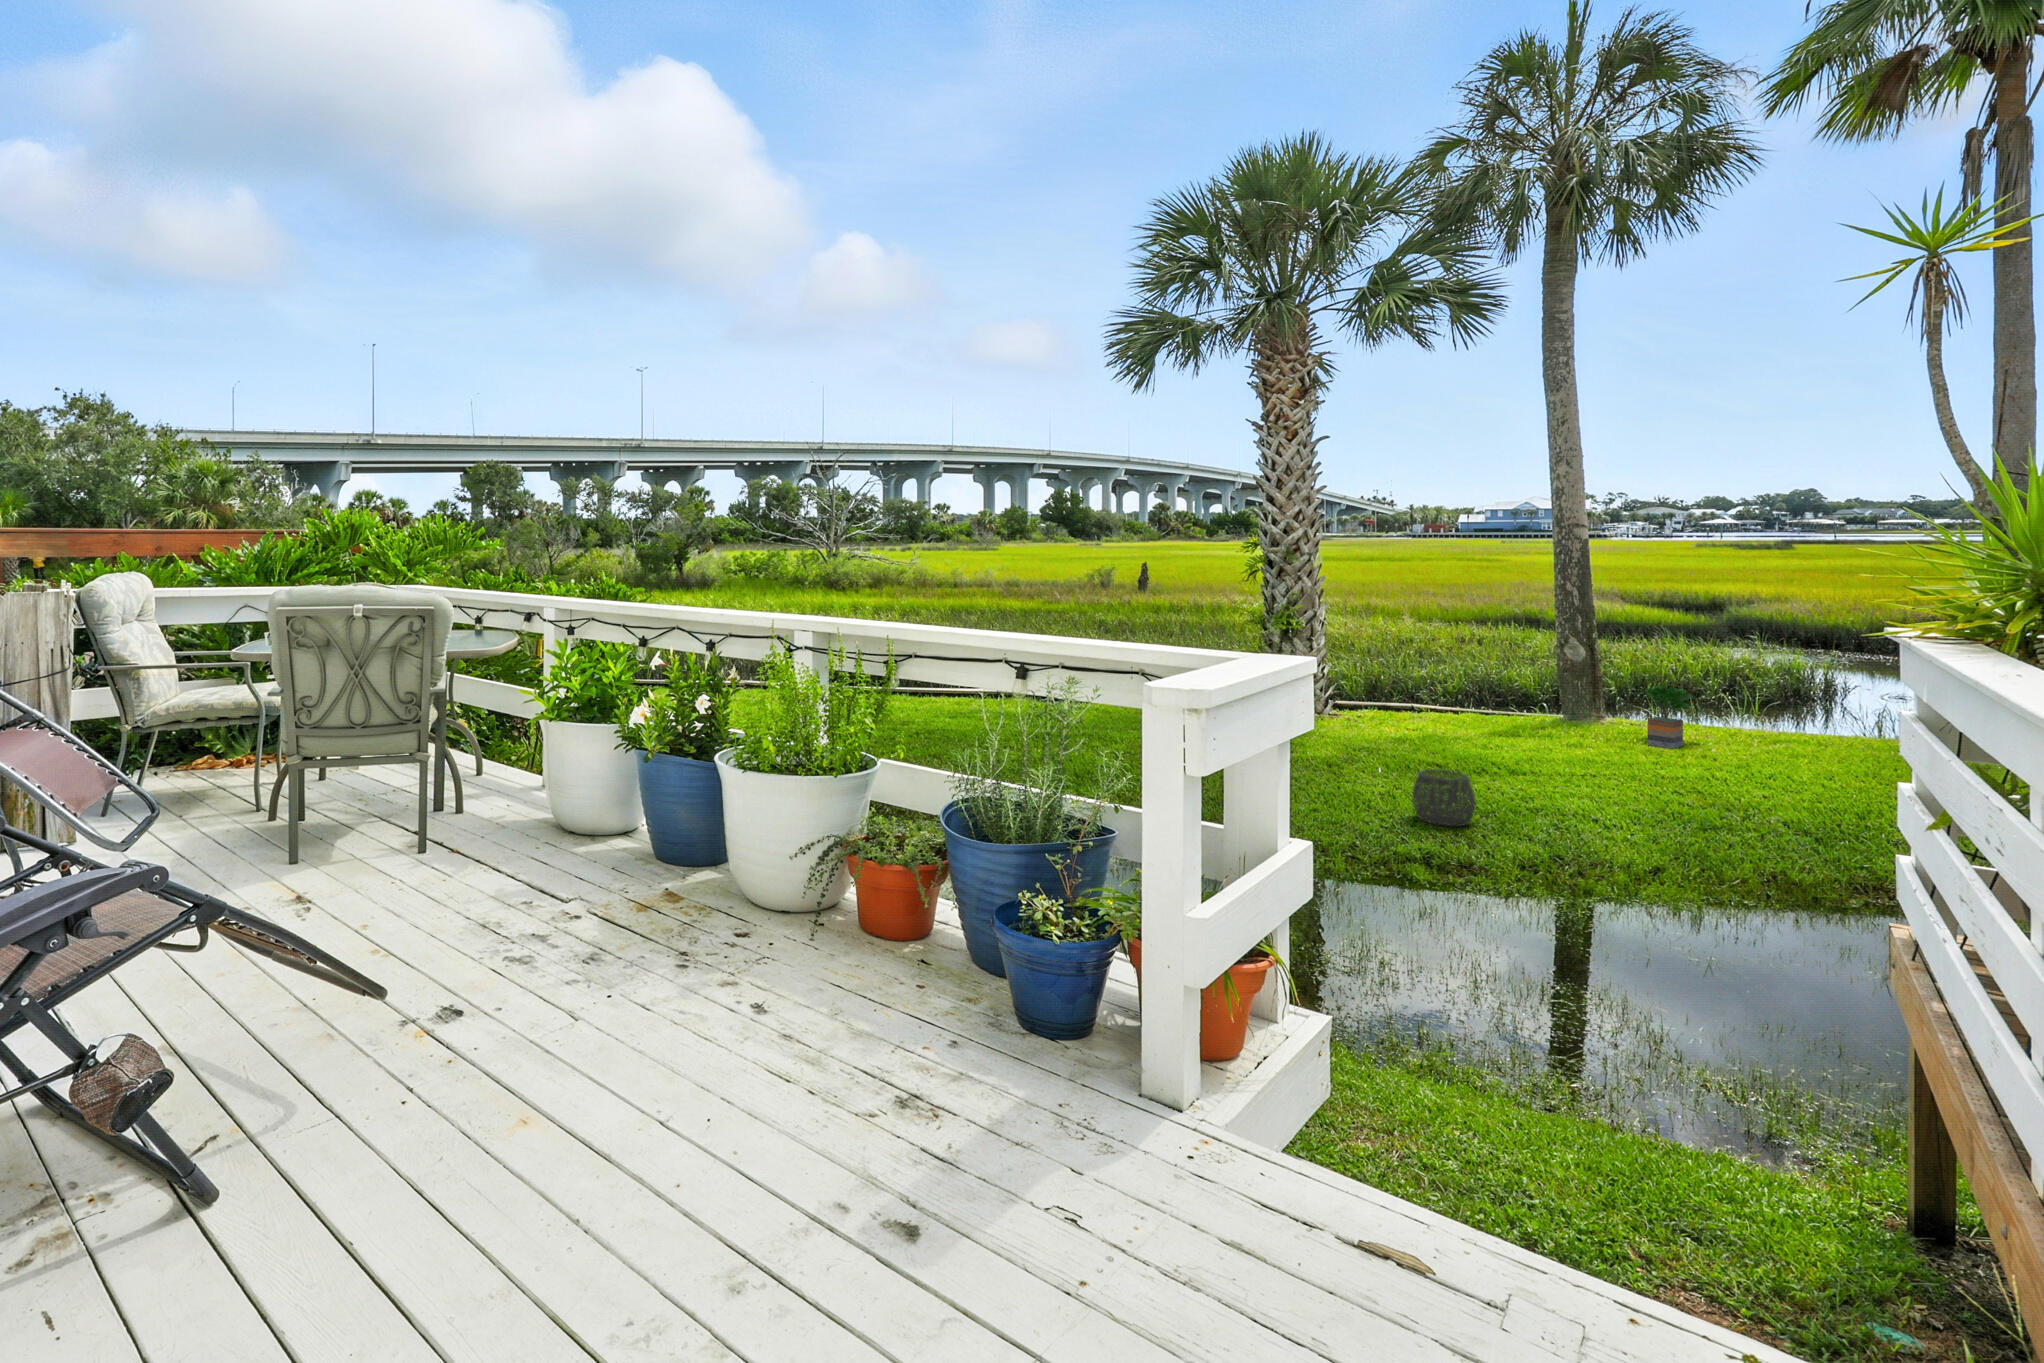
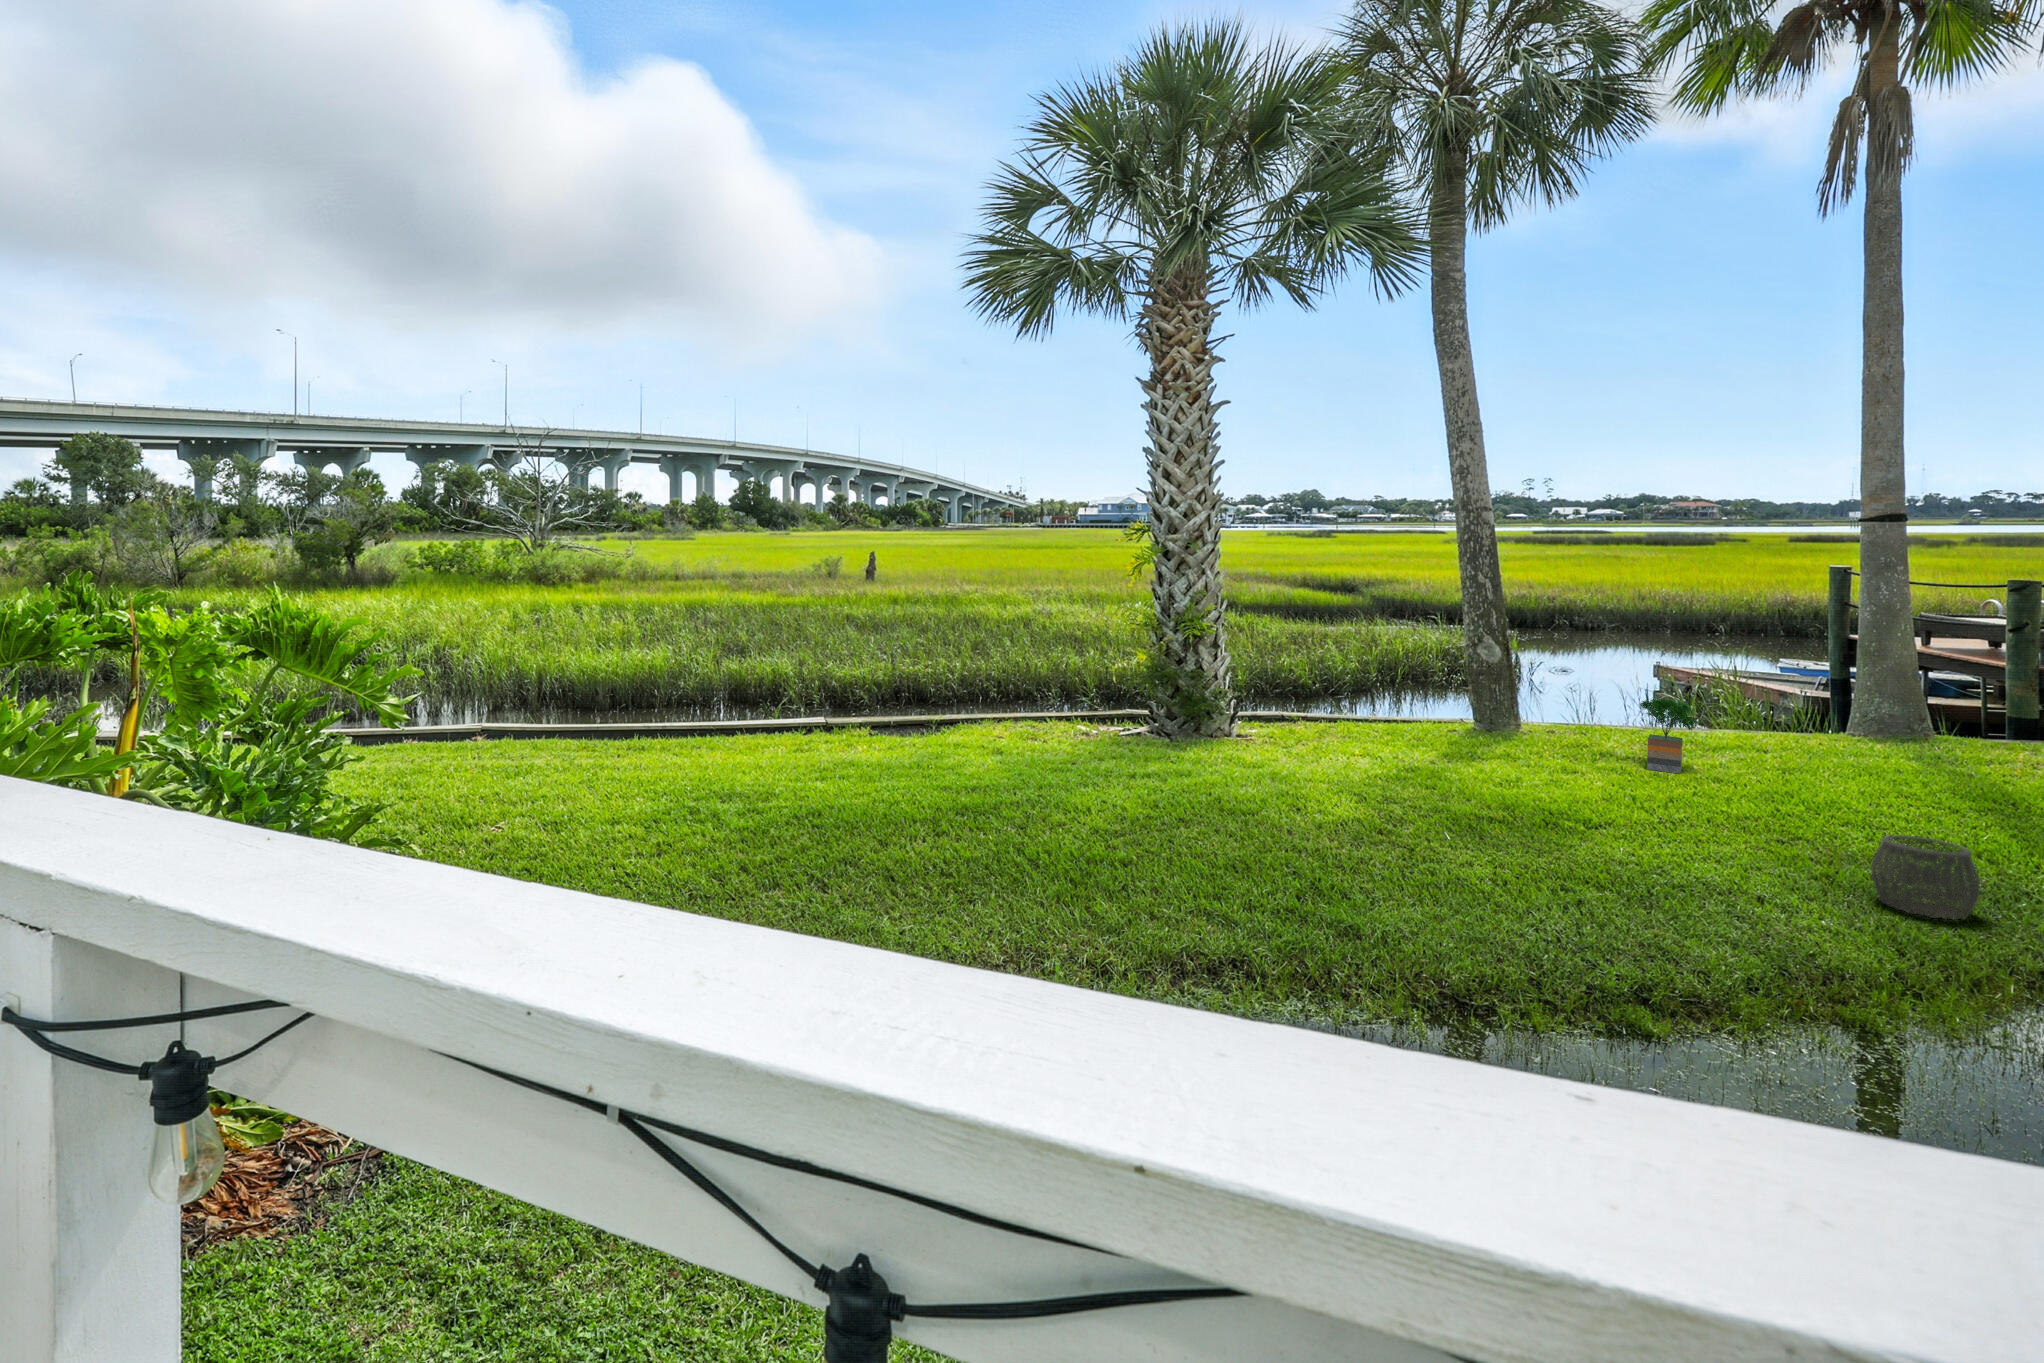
woven basket: present [1412,769,1475,827] -> present [1871,835,1980,920]

